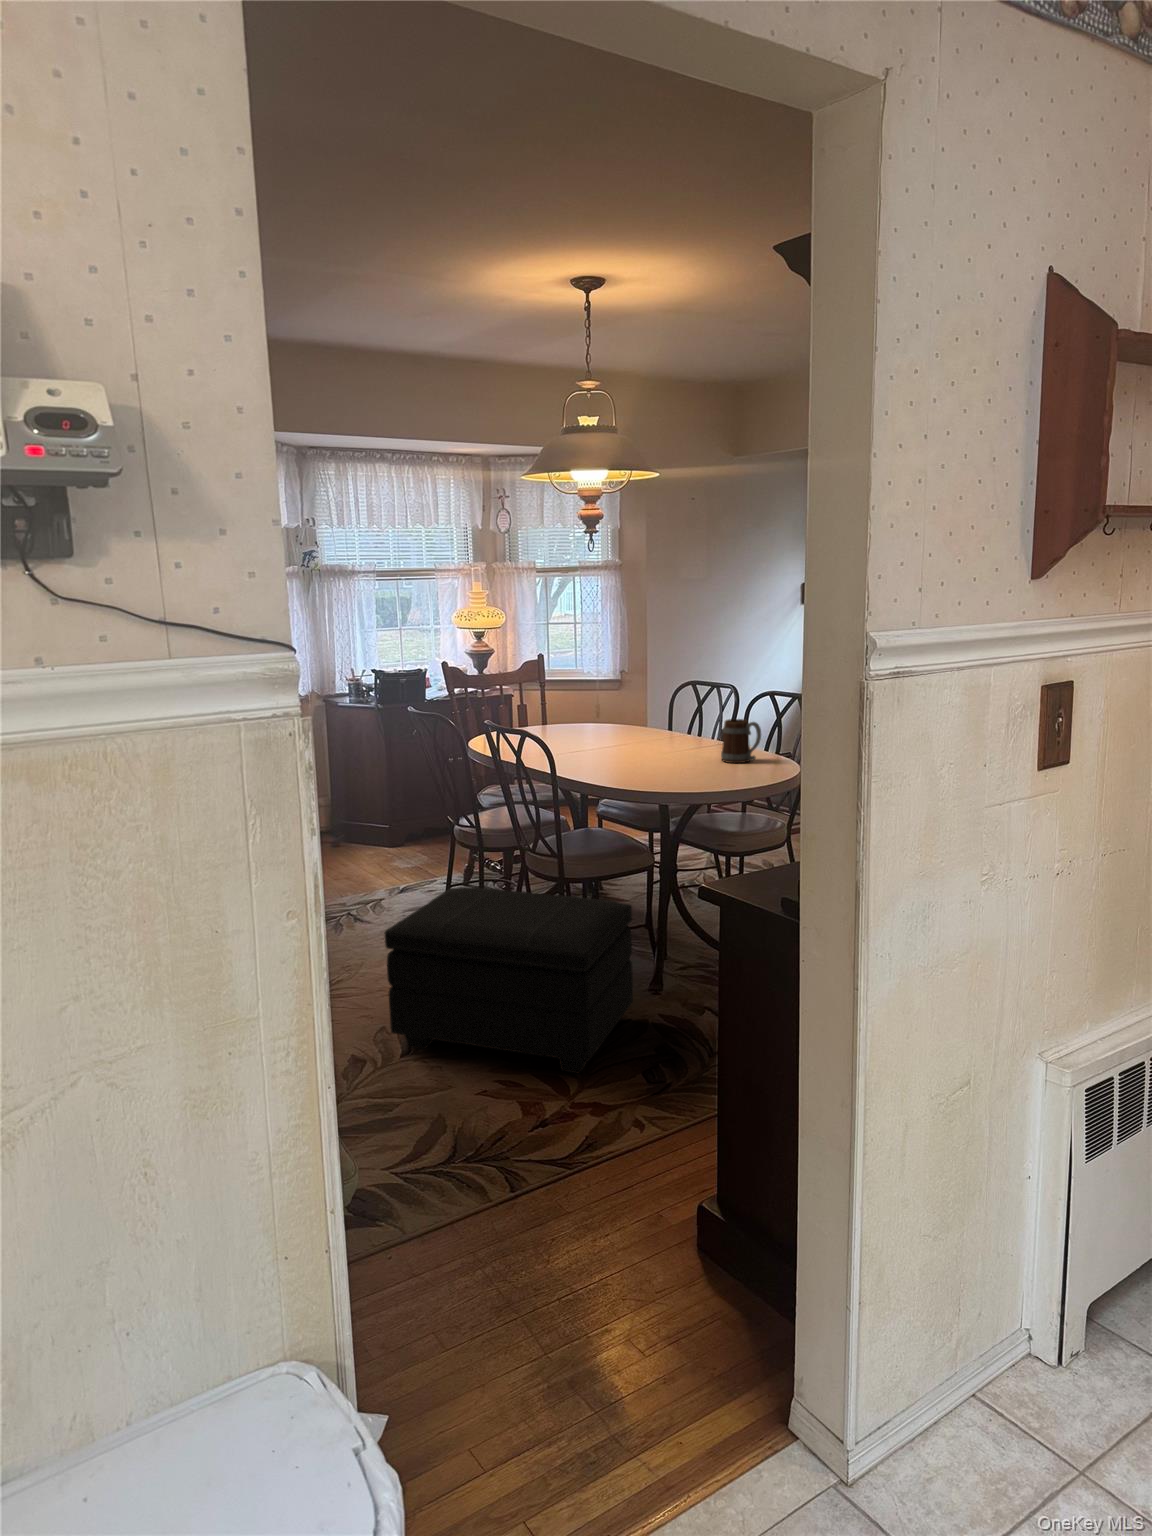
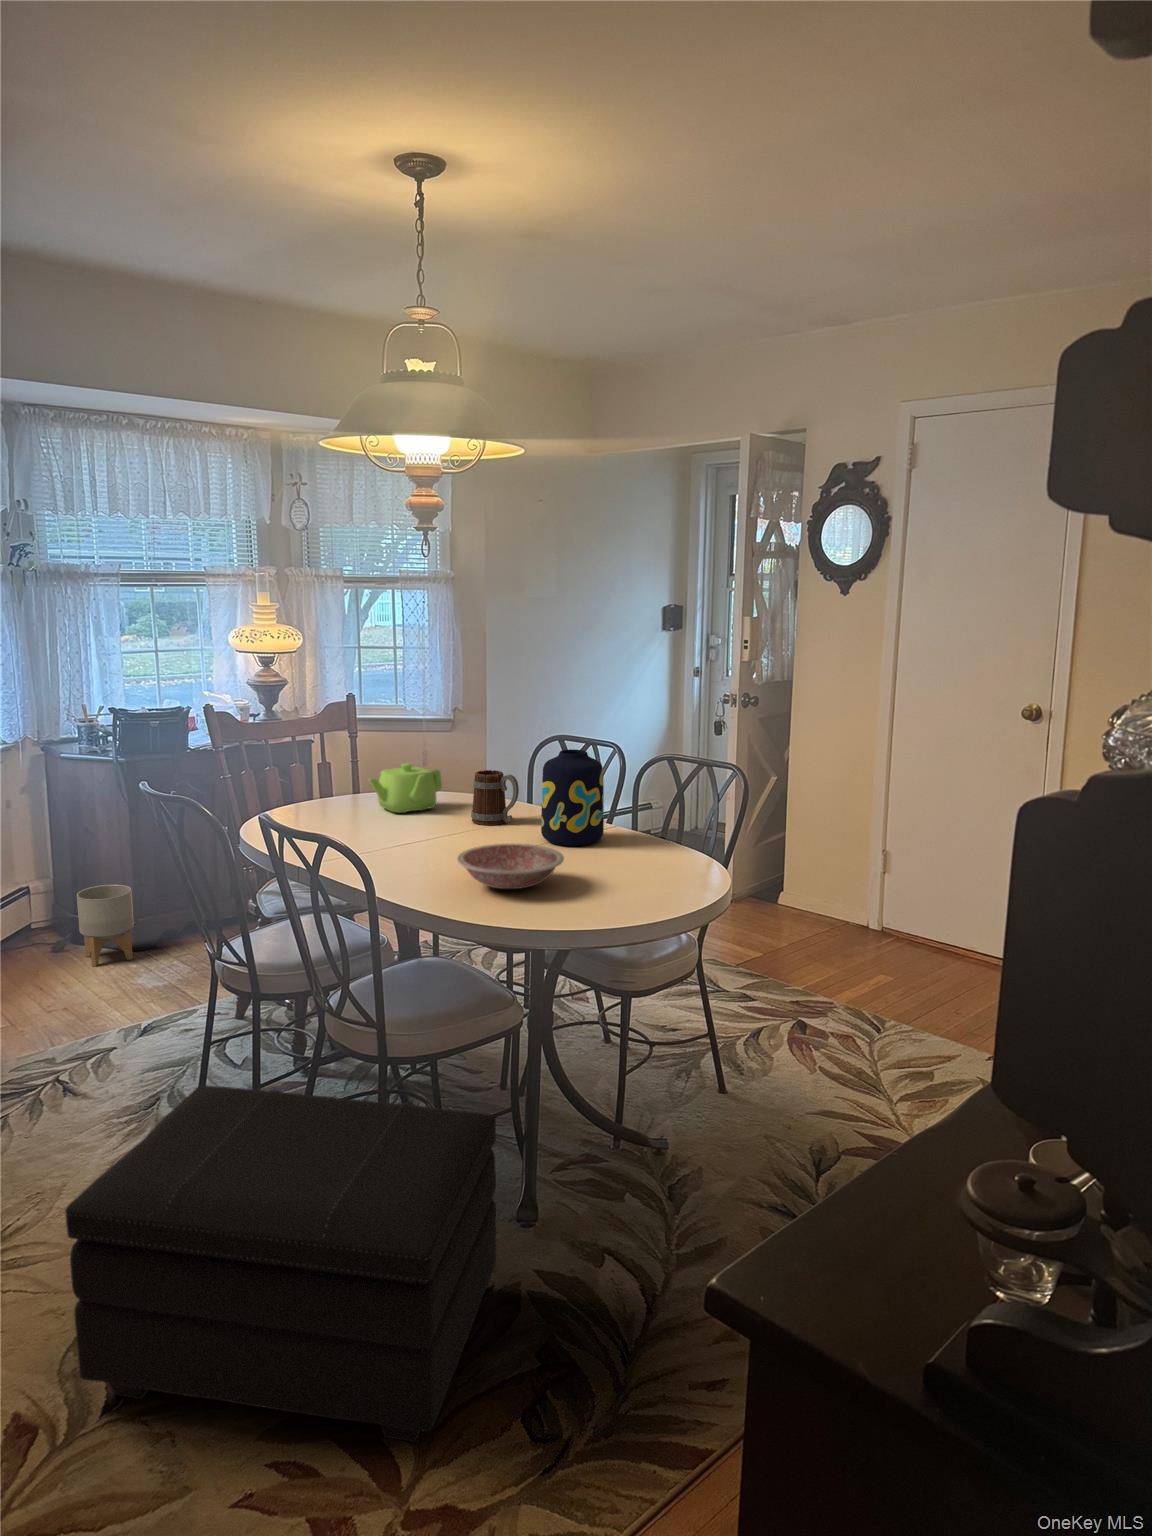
vase: none [674,686,719,753] -> present [541,749,604,846]
teapot: none [555,702,608,737] -> present [369,763,442,813]
mug: present [721,719,761,763] -> present [471,770,519,825]
bowl: none [611,746,682,772] -> present [457,844,564,889]
planter: none [349,799,388,856] -> present [77,885,134,966]

